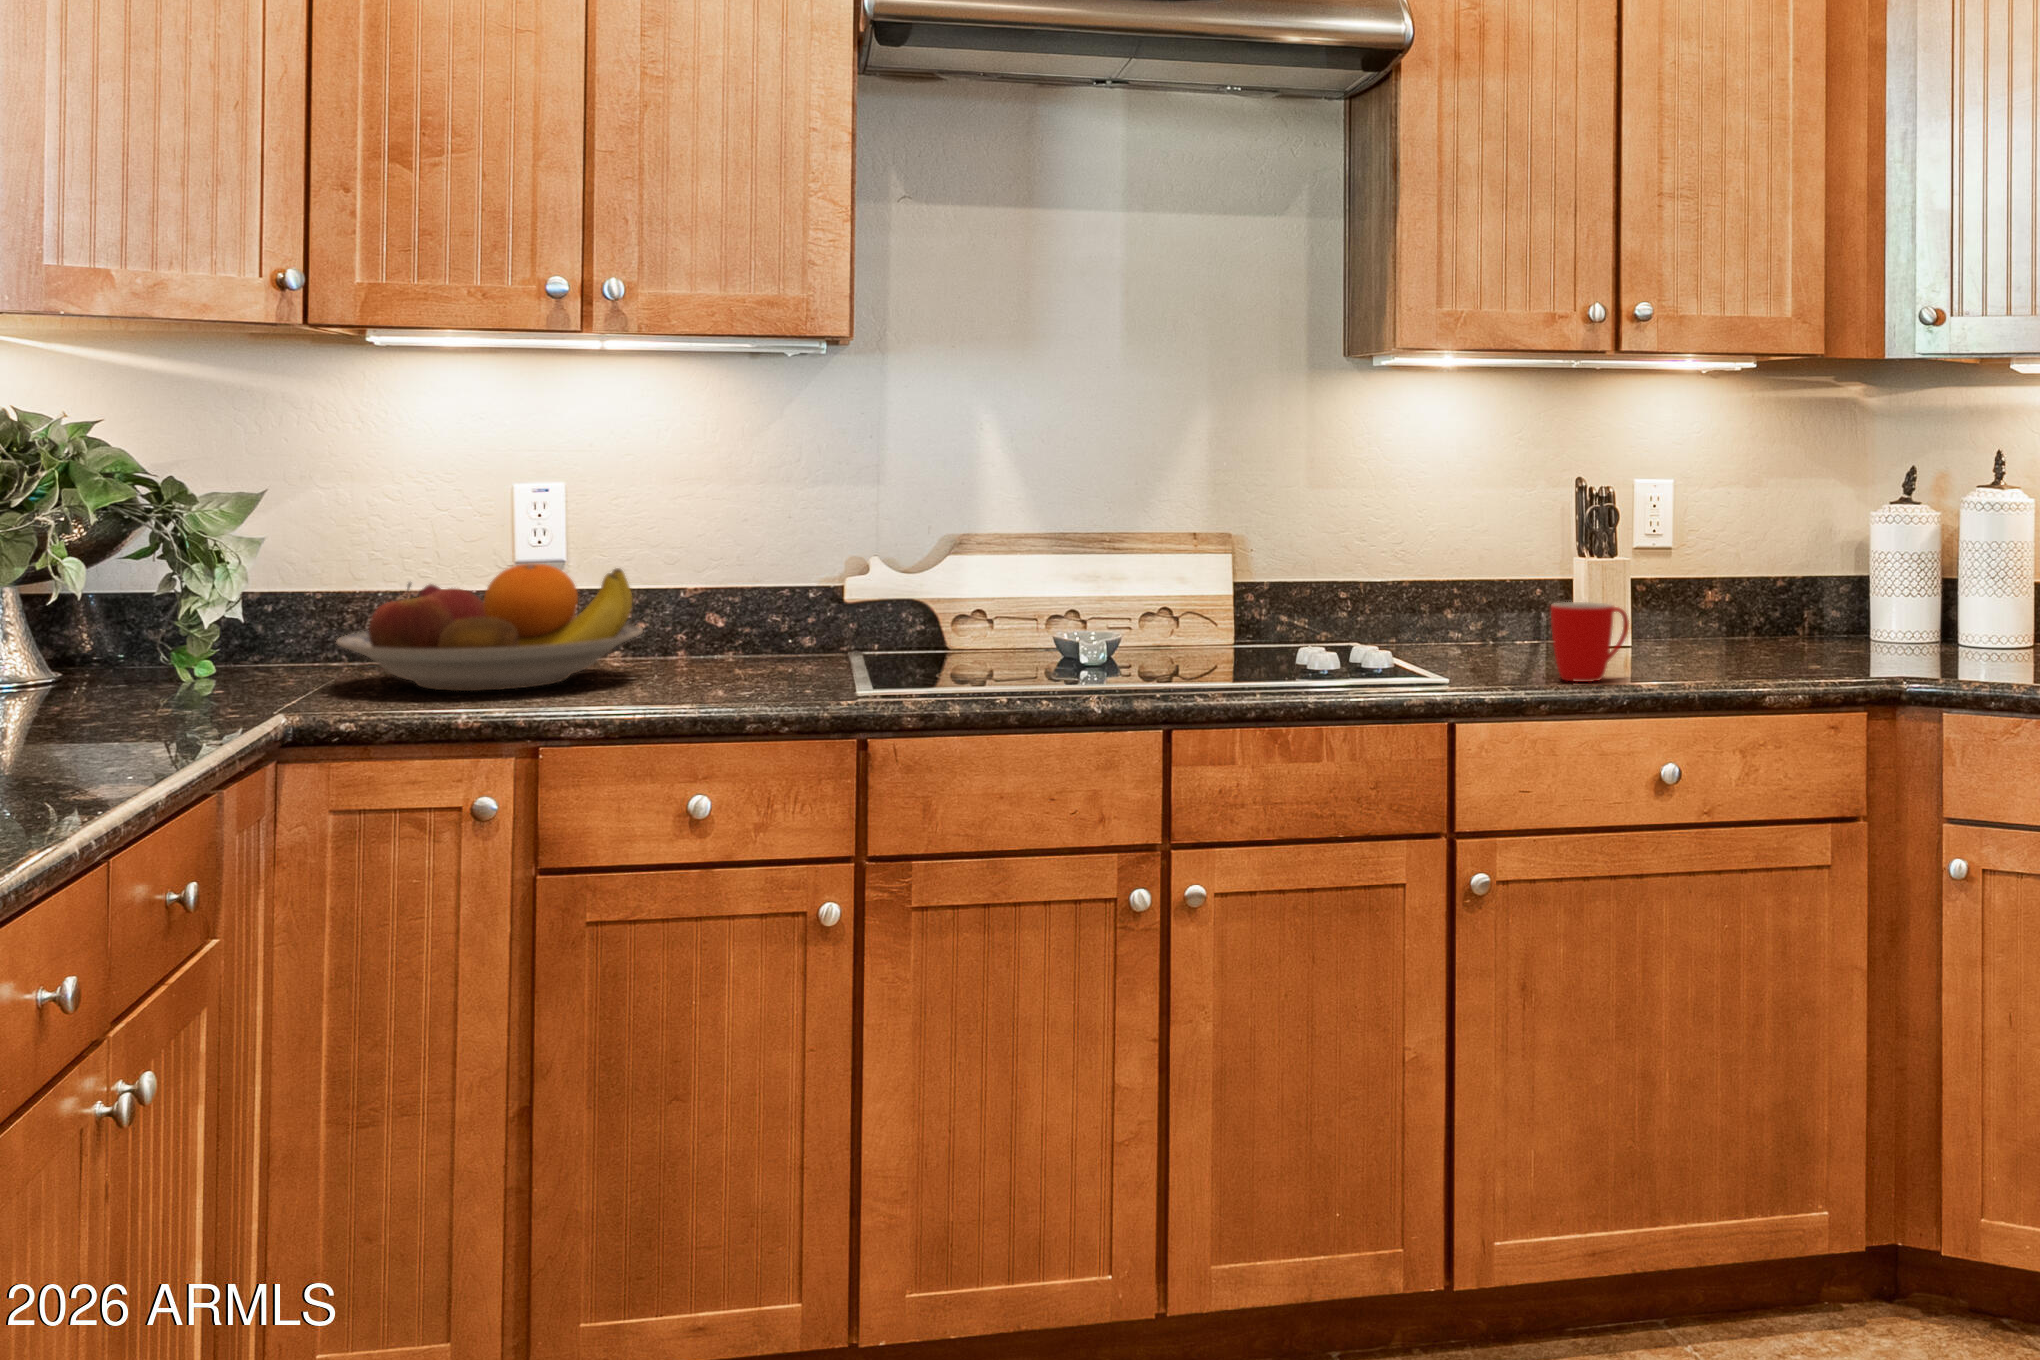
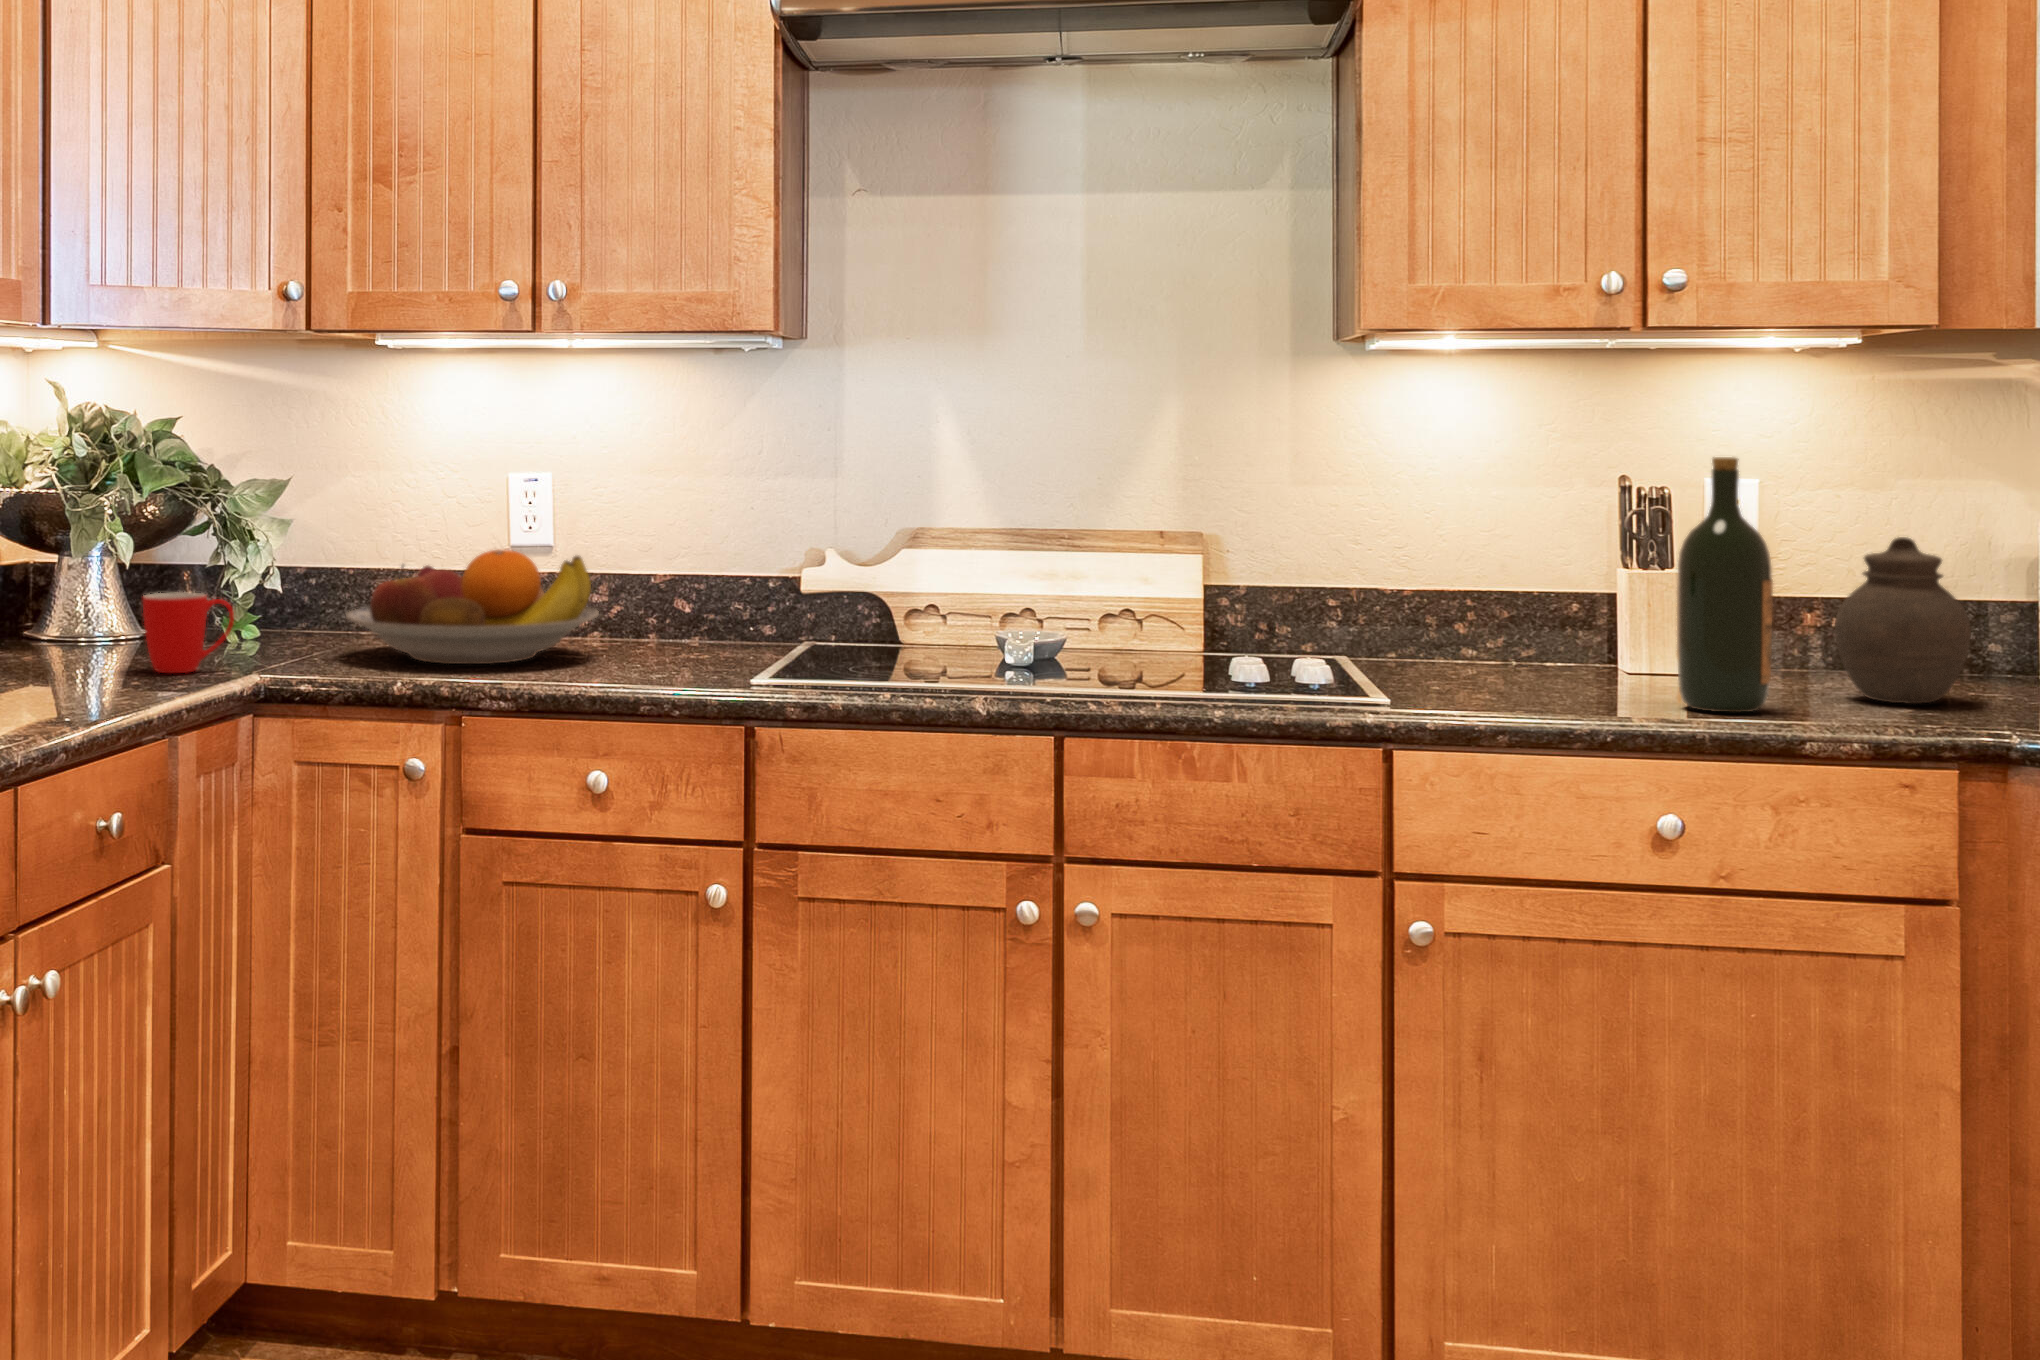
wine bottle: none [1662,456,1735,671] -> present [1677,457,1773,713]
jar: none [1757,522,1856,657] -> present [1835,537,1971,704]
mug: present [1551,602,1629,682] -> present [143,592,234,673]

